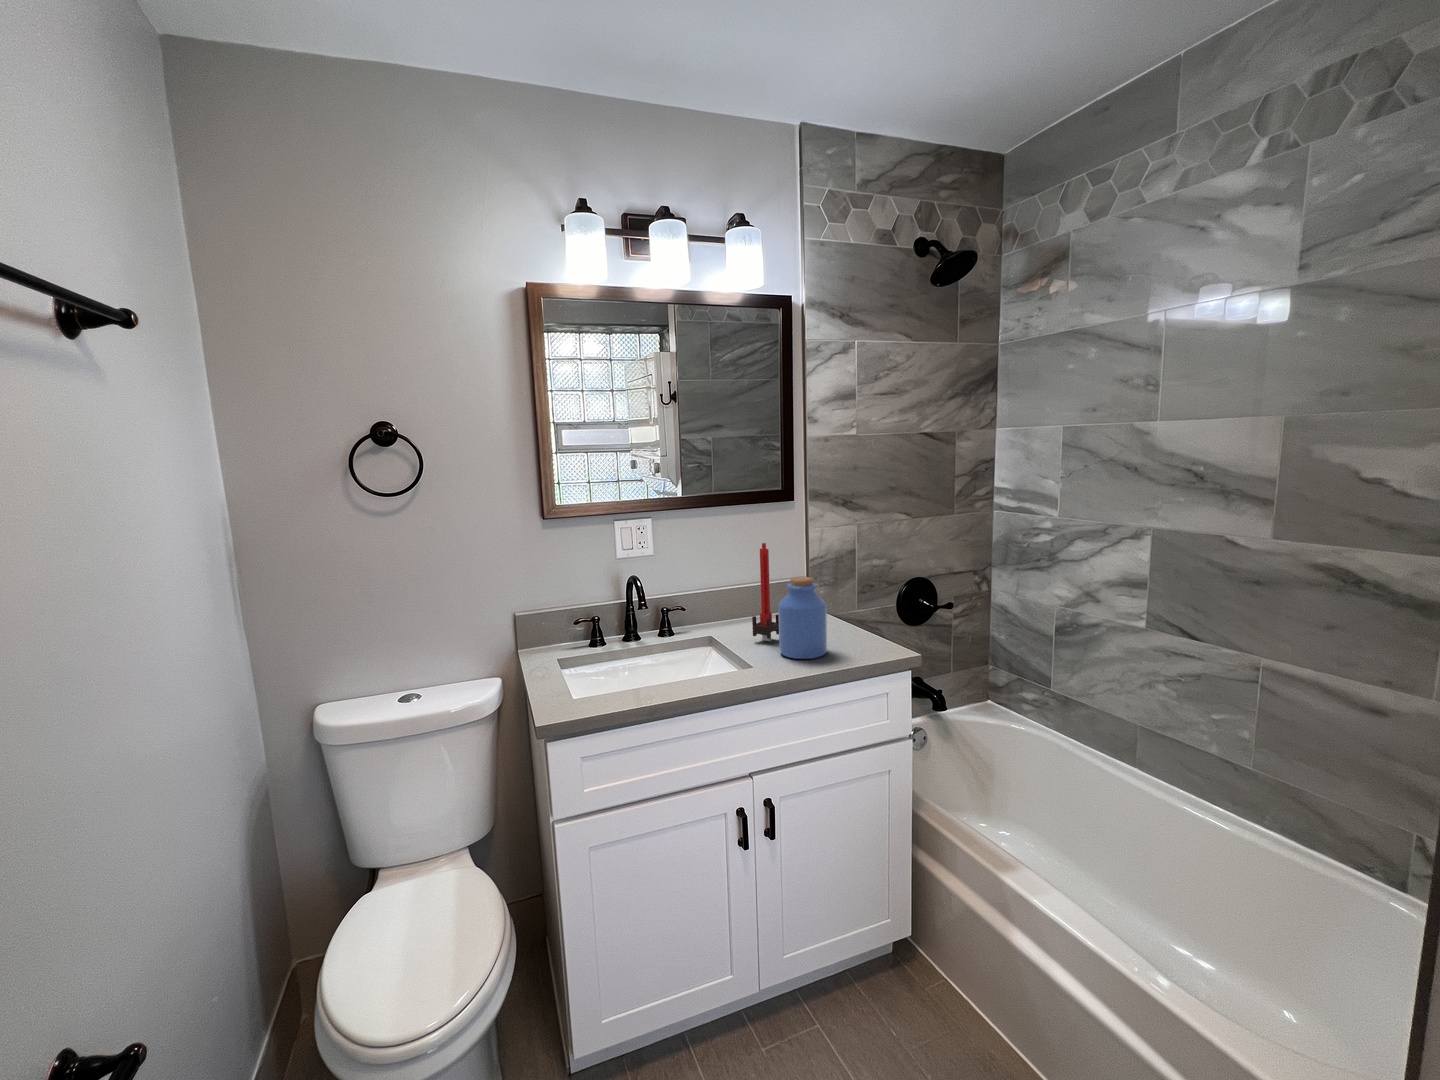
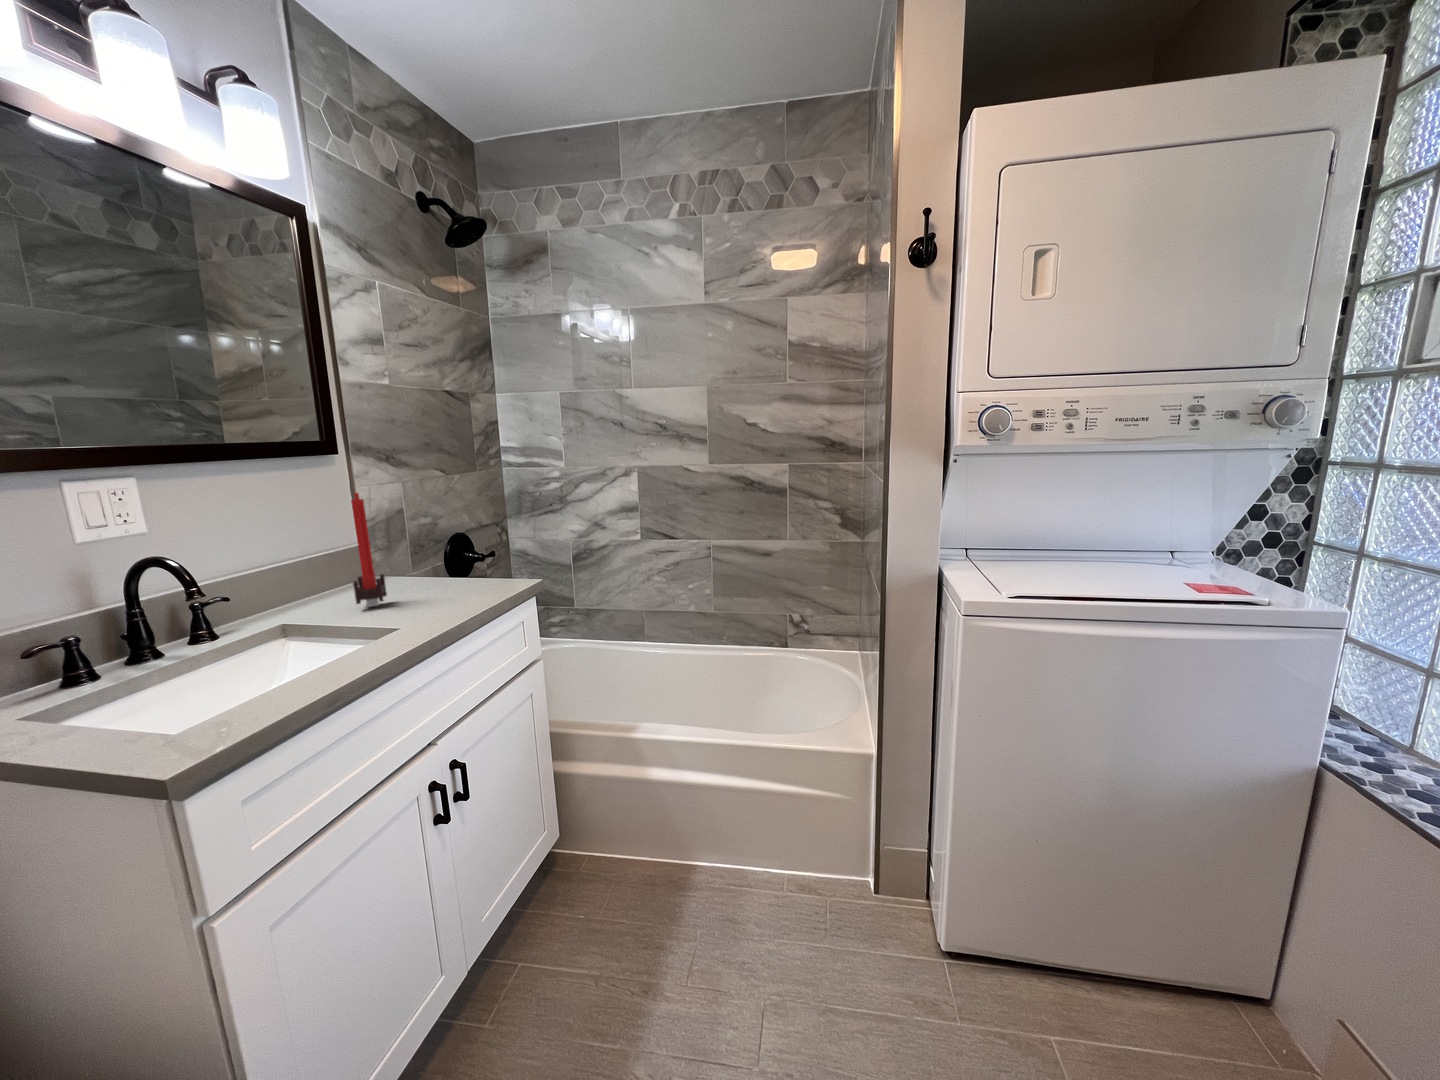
jar: present [778,577,827,659] -> none [404,521,467,608]

